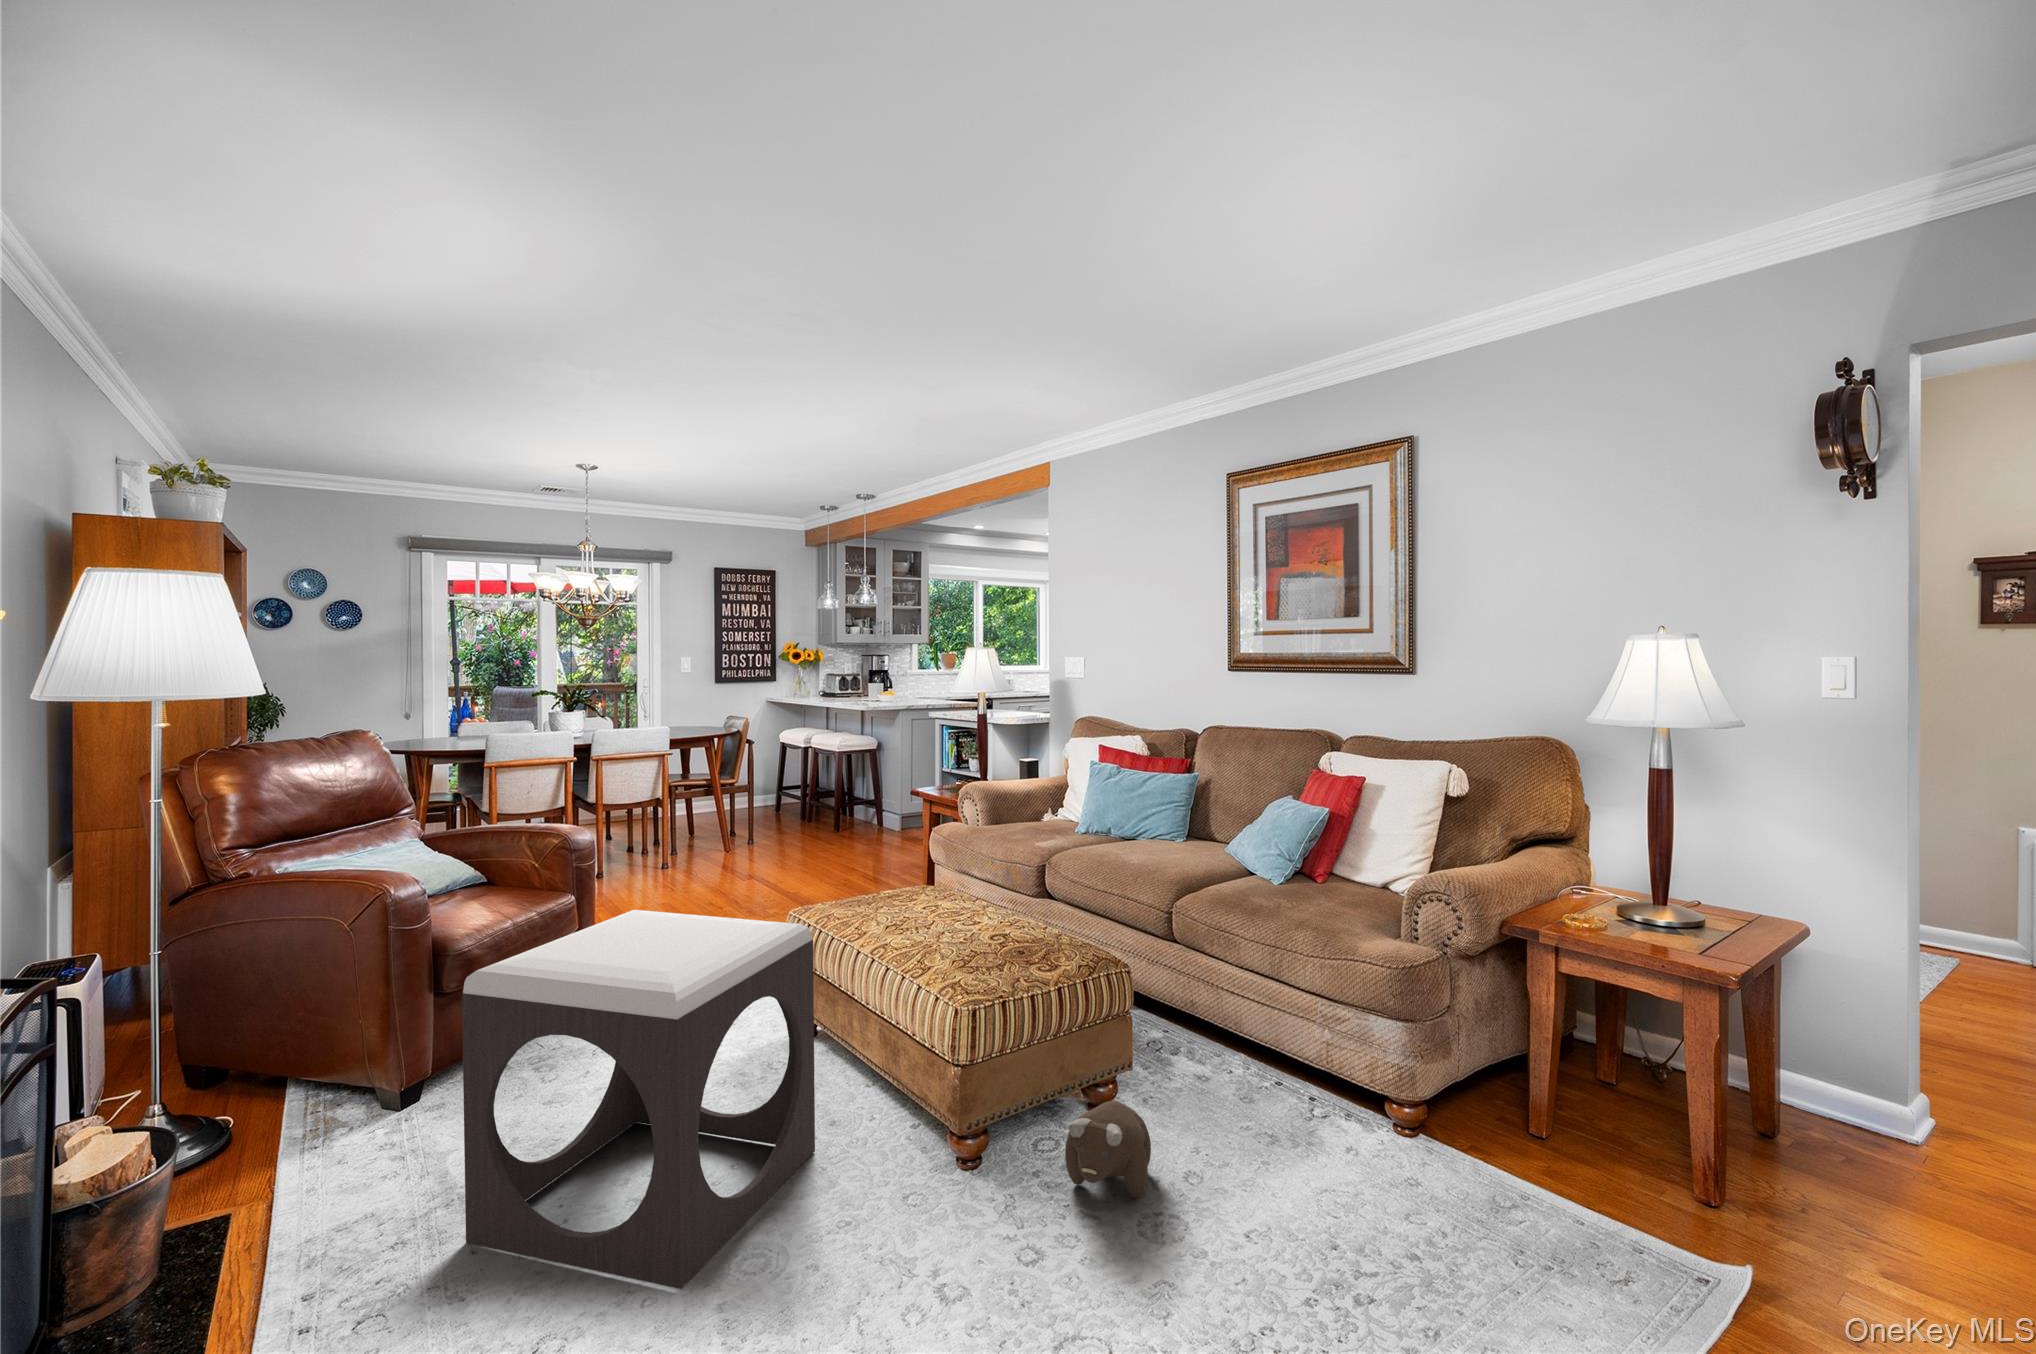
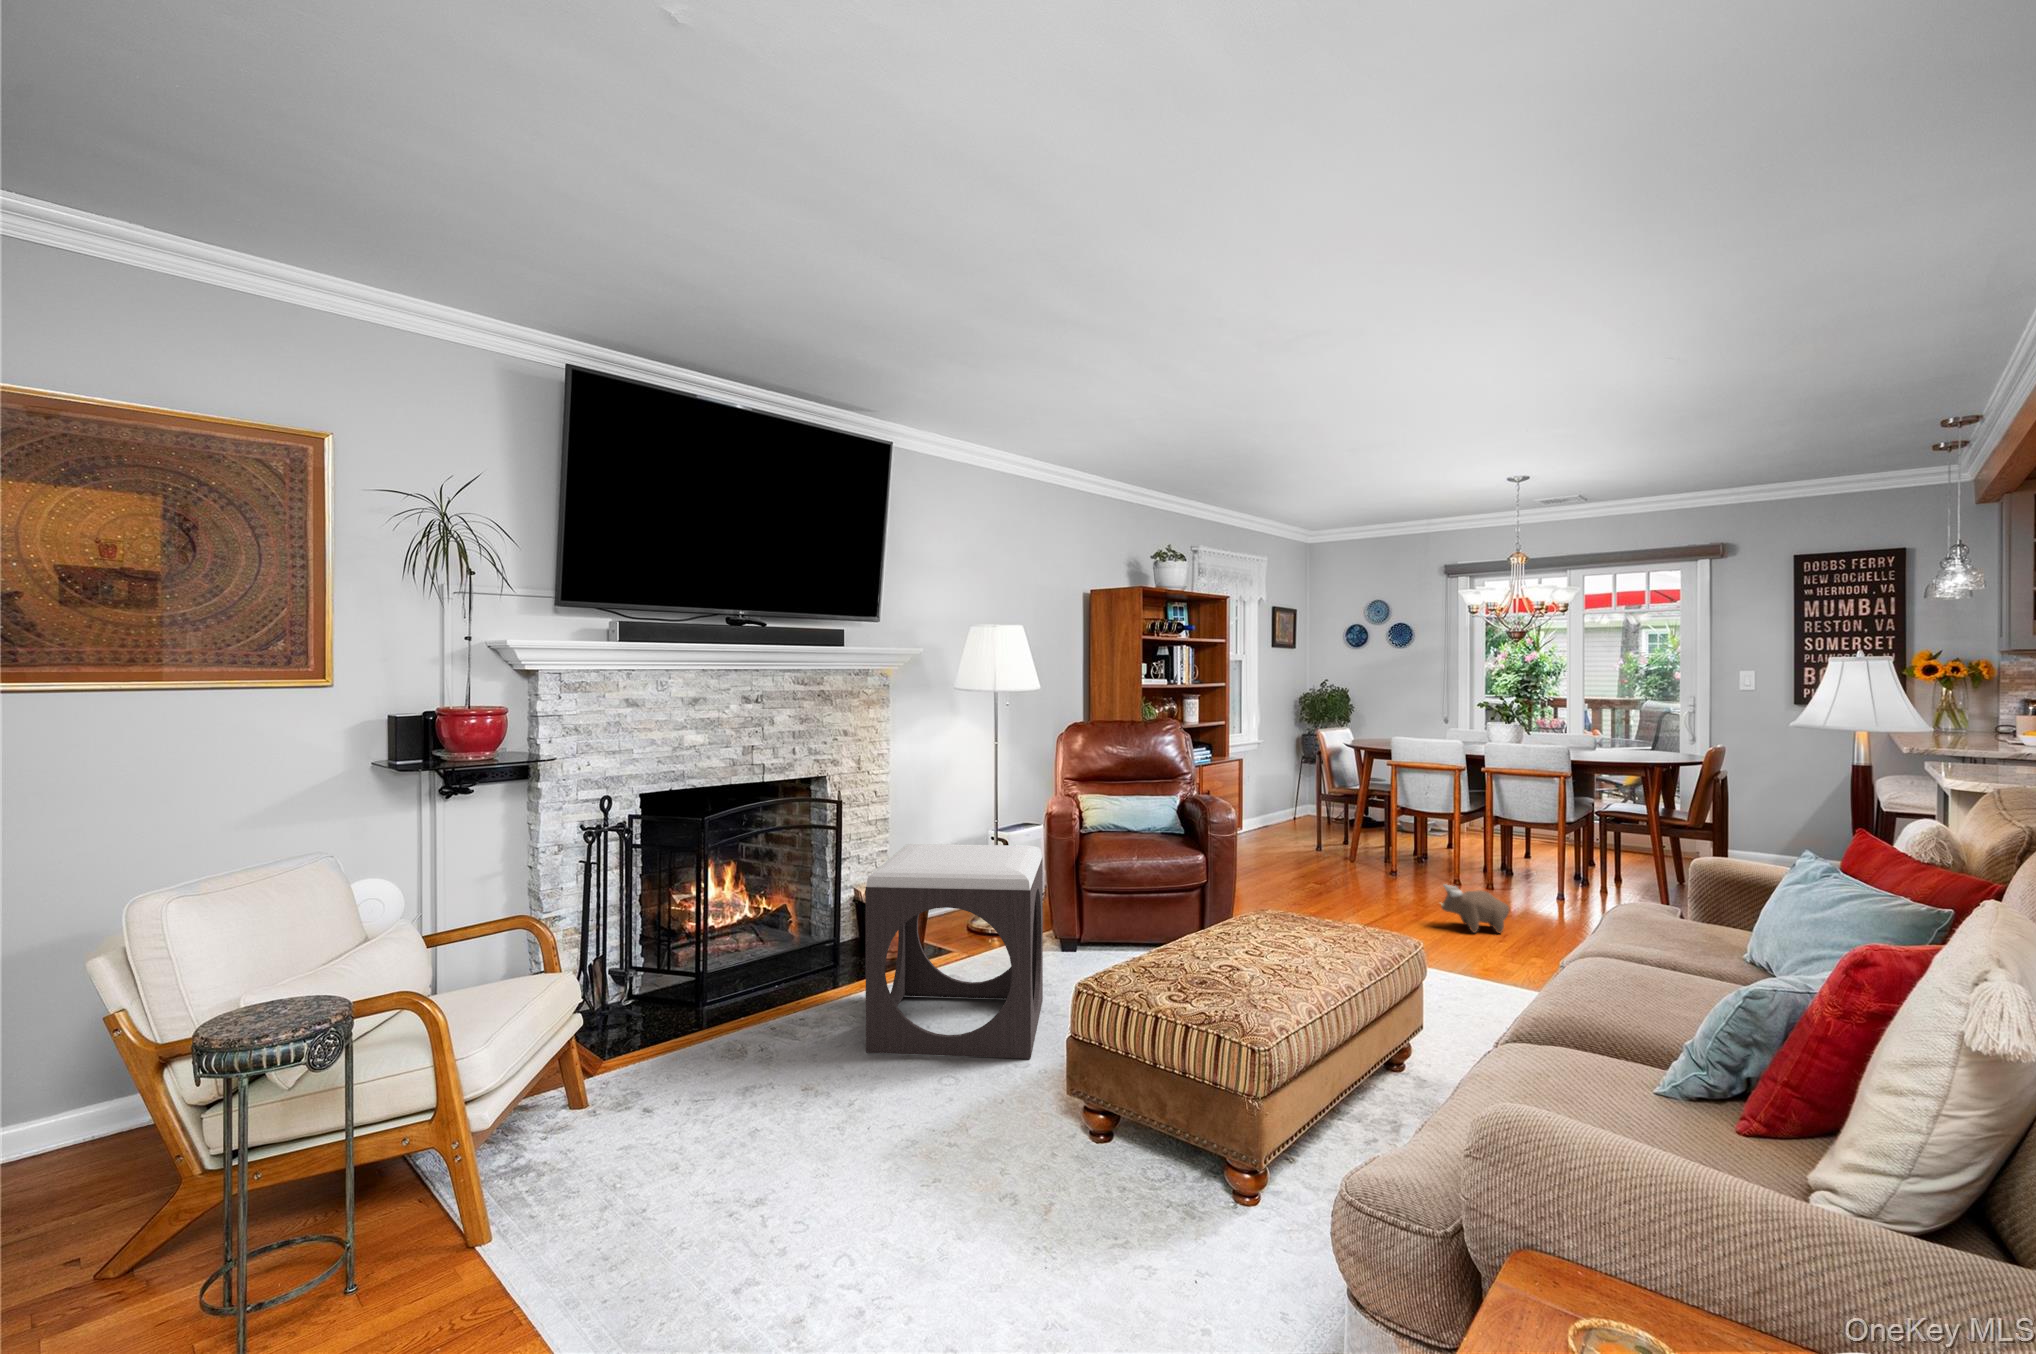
plush toy: present [1065,1101,1151,1198] -> present [1441,884,1509,933]

